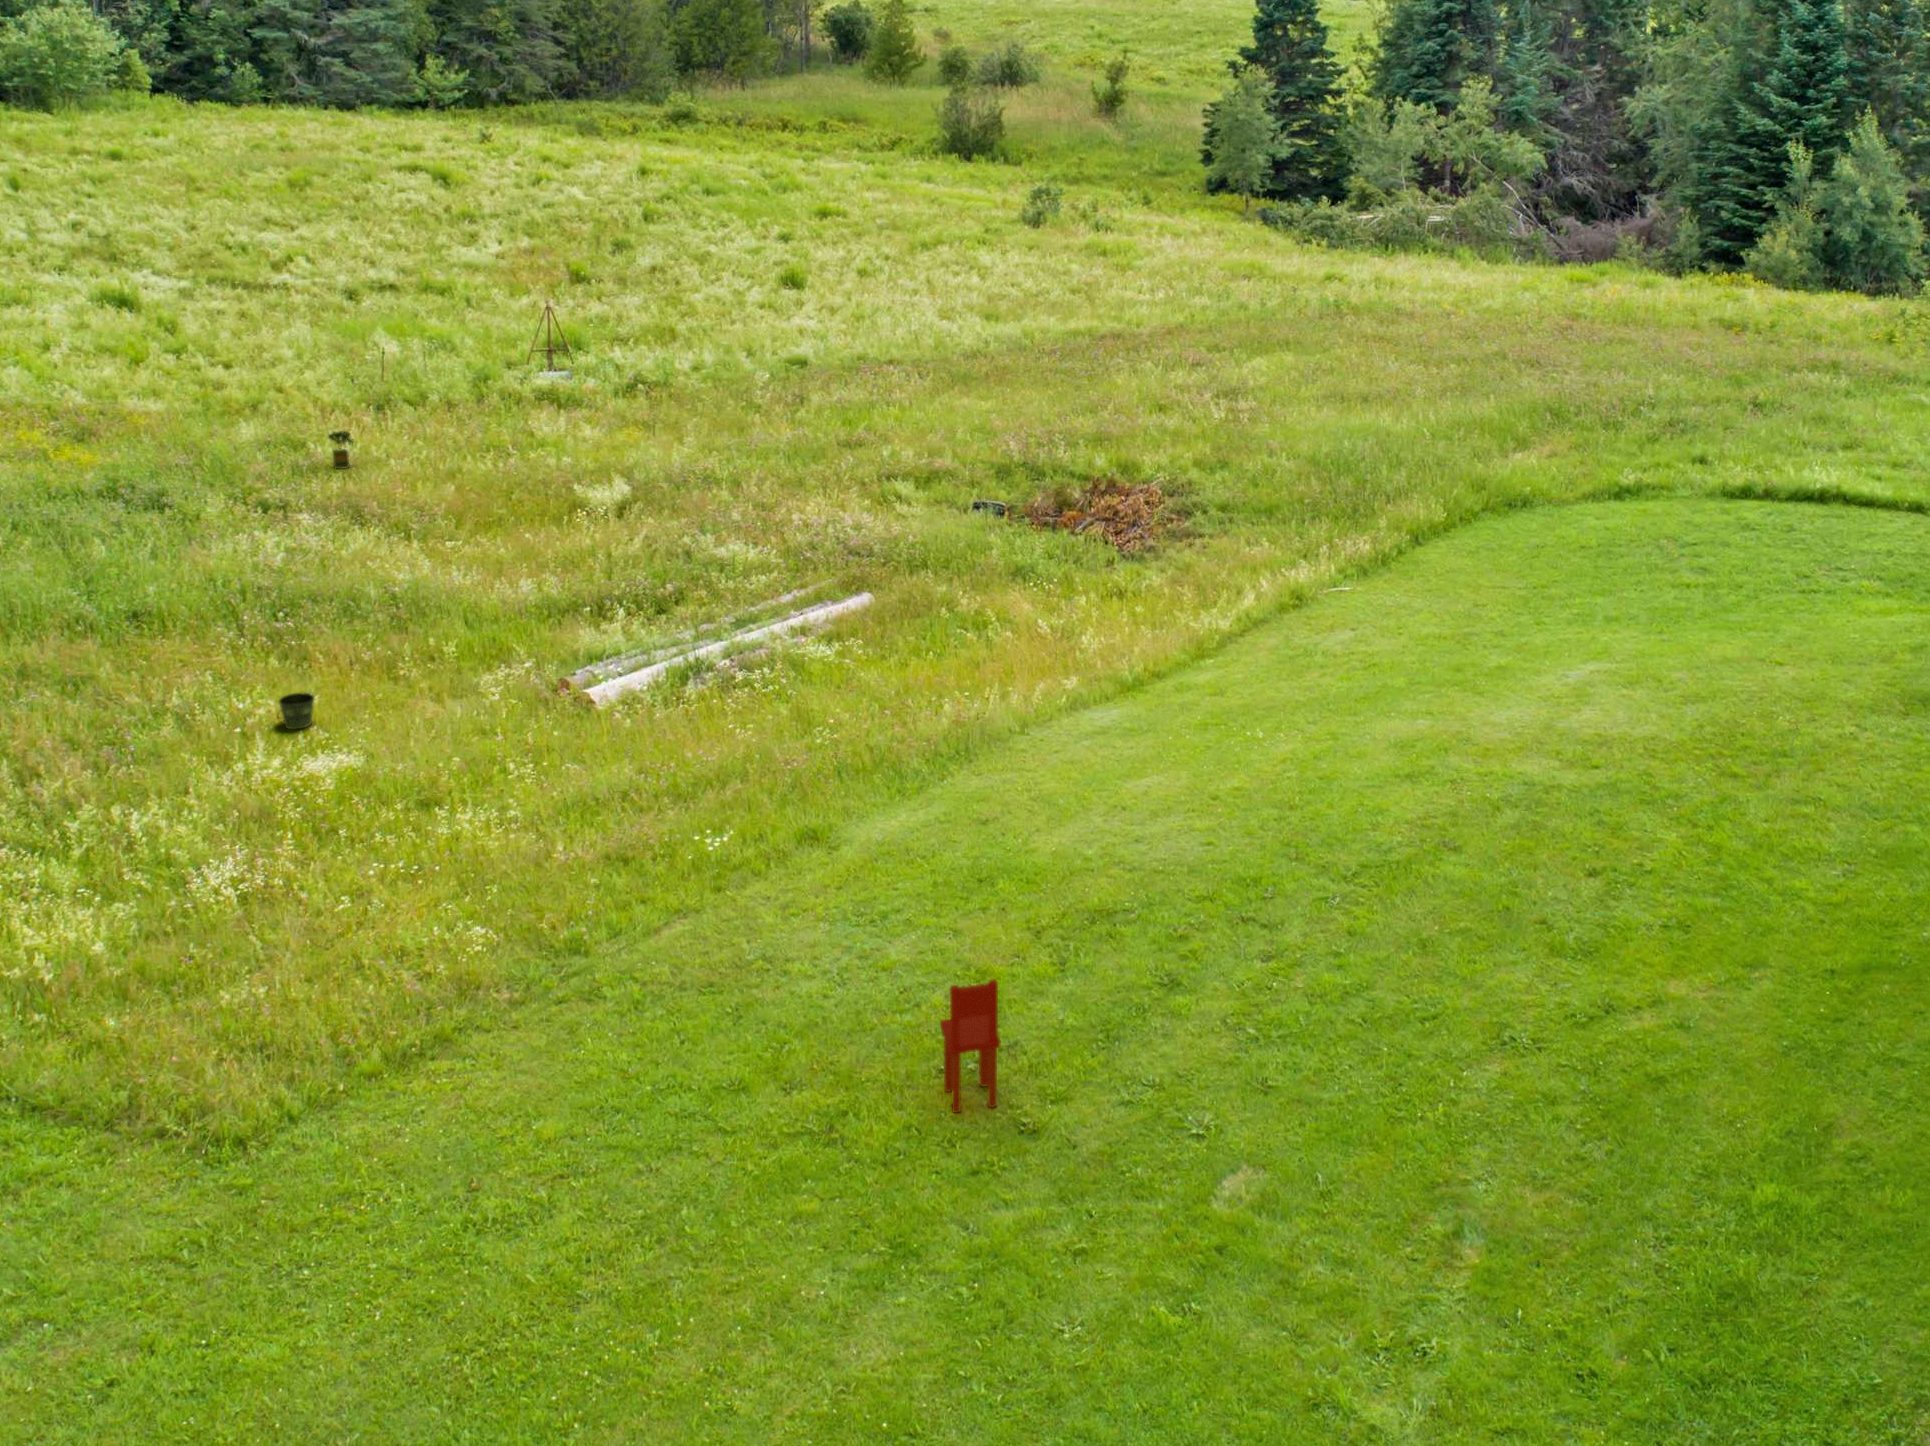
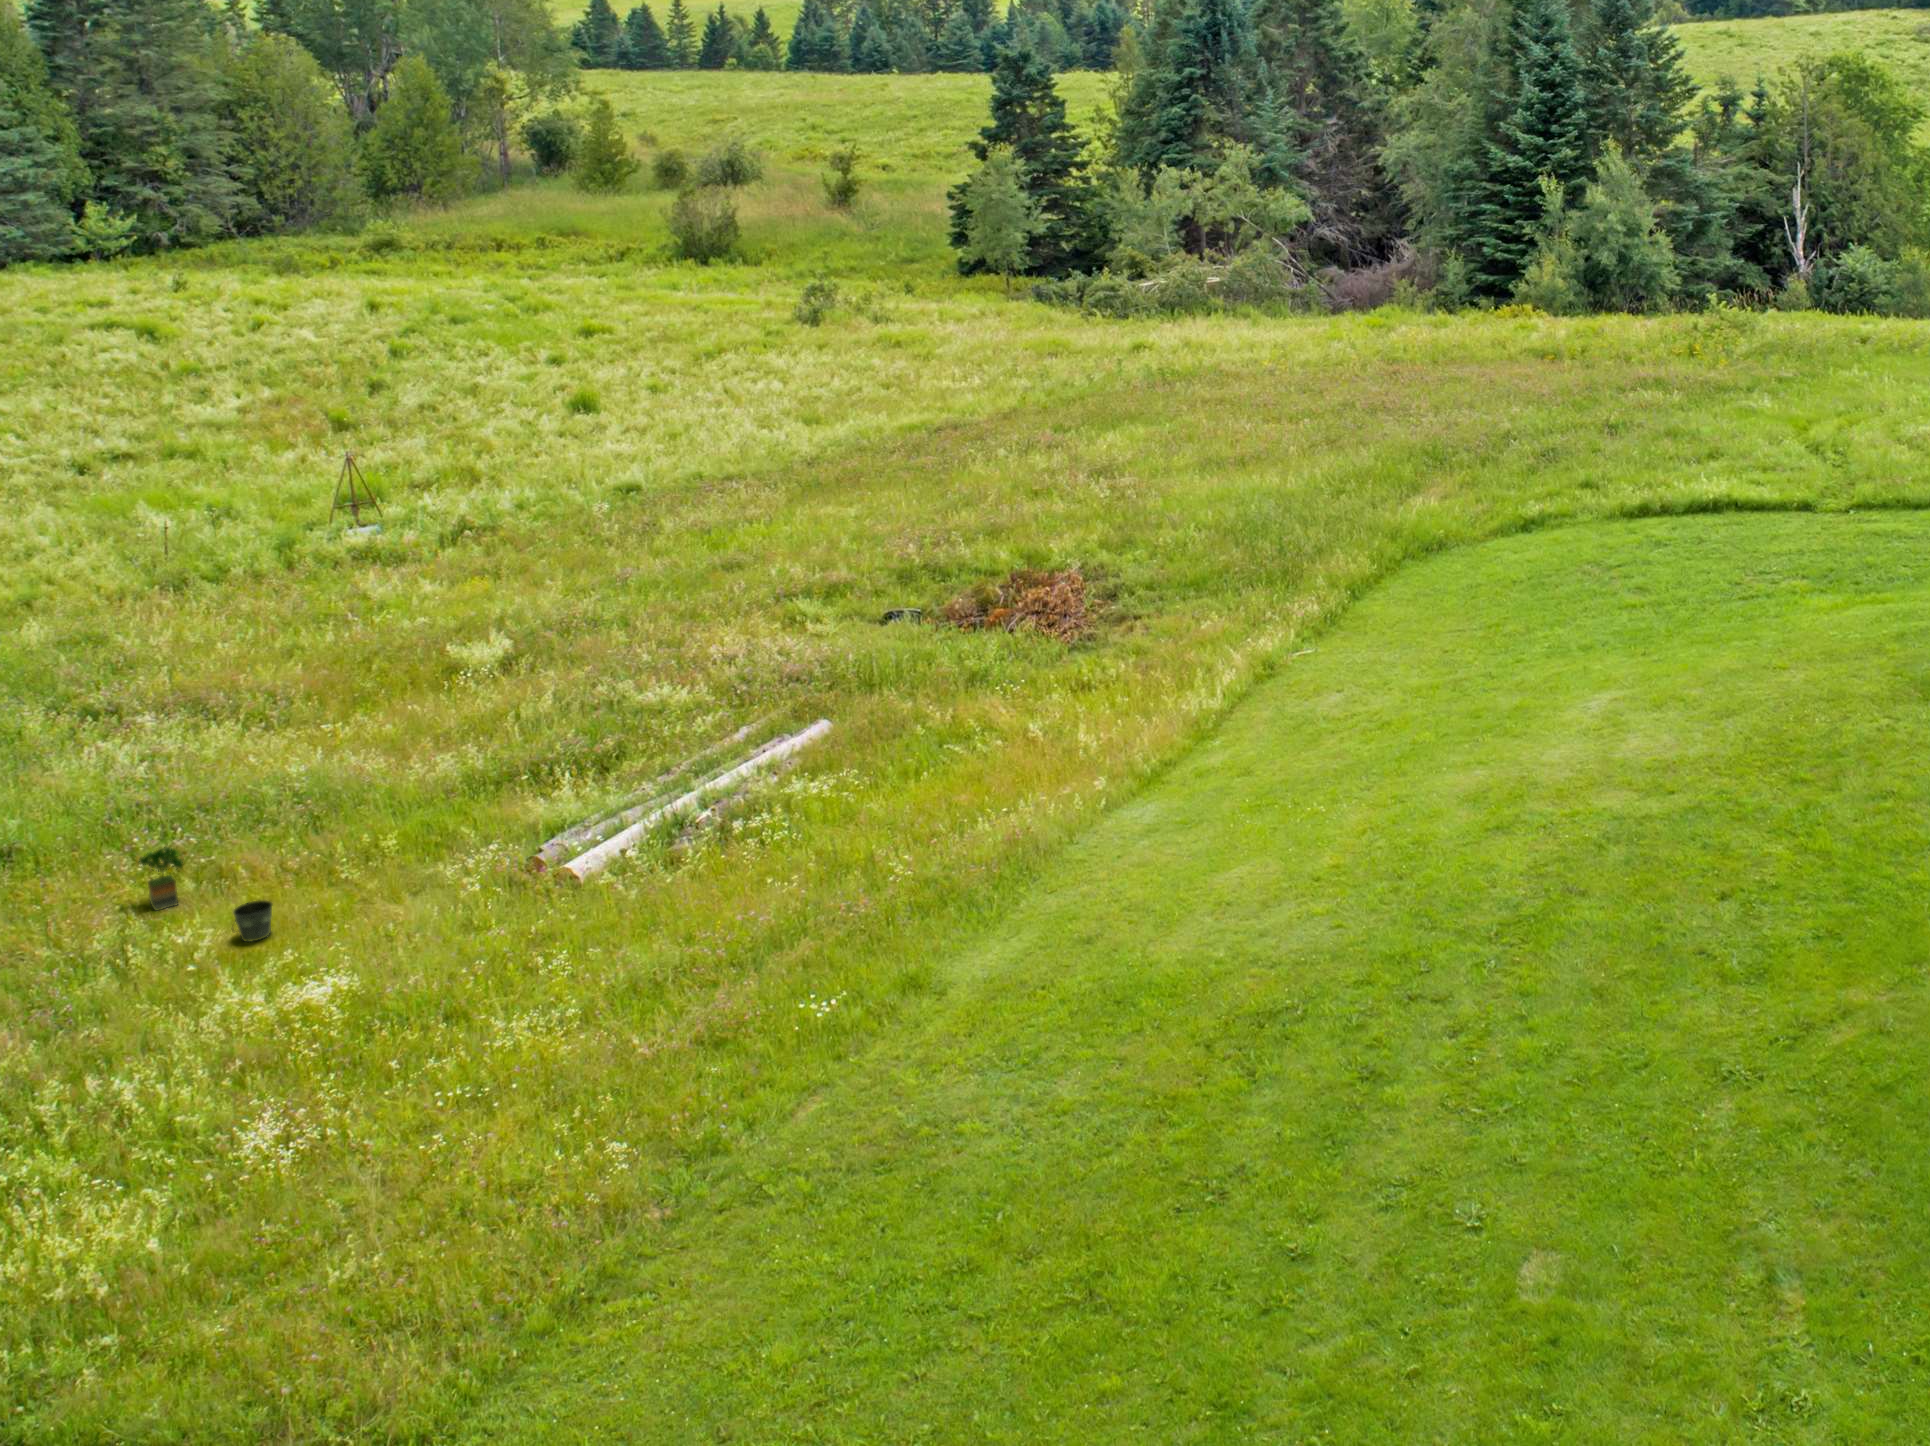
potted tree: present [328,431,353,469] -> present [139,847,184,910]
chair: present [940,979,1000,1113] -> none [1066,1036,1129,1172]

